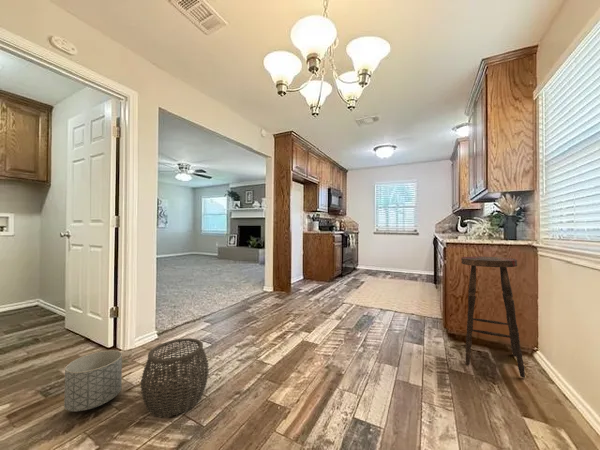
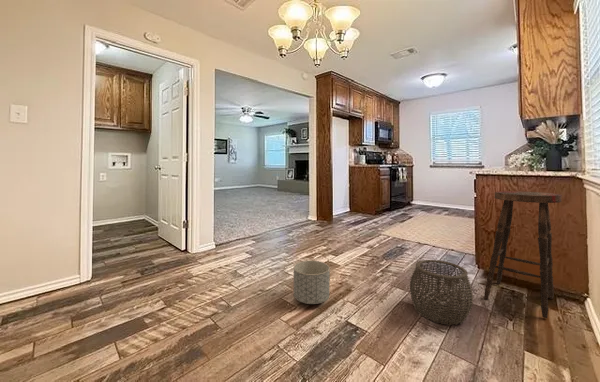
woven basket: present [141,338,209,418] -> present [410,260,473,325]
planter: present [64,350,122,412] -> present [294,261,330,304]

